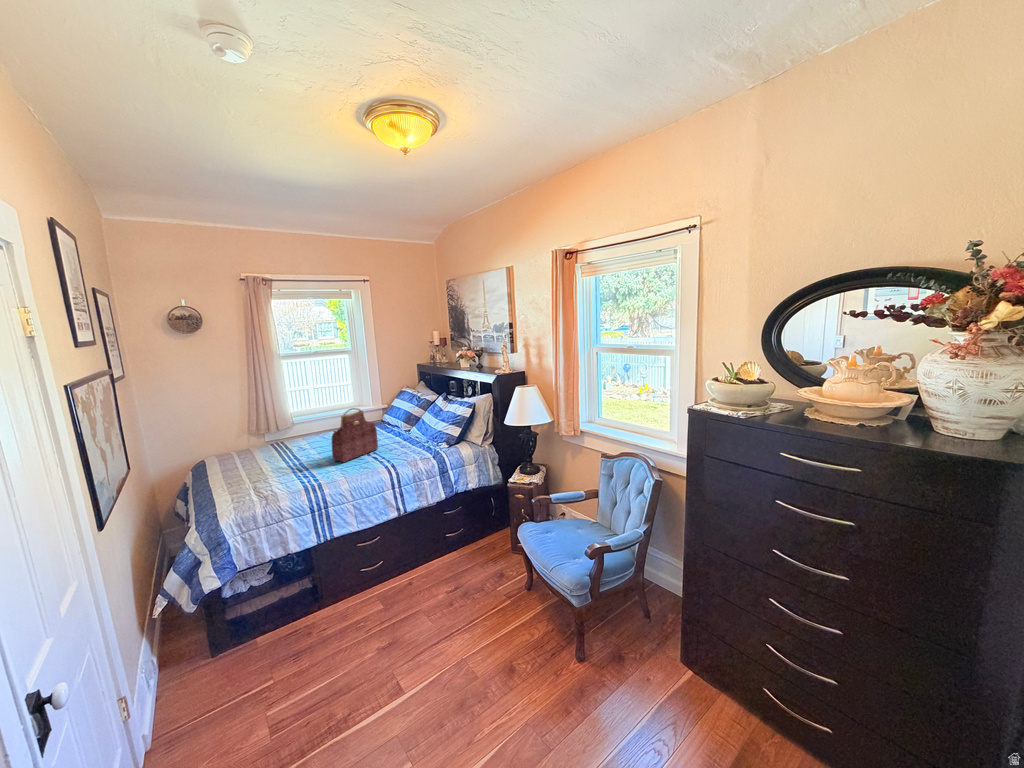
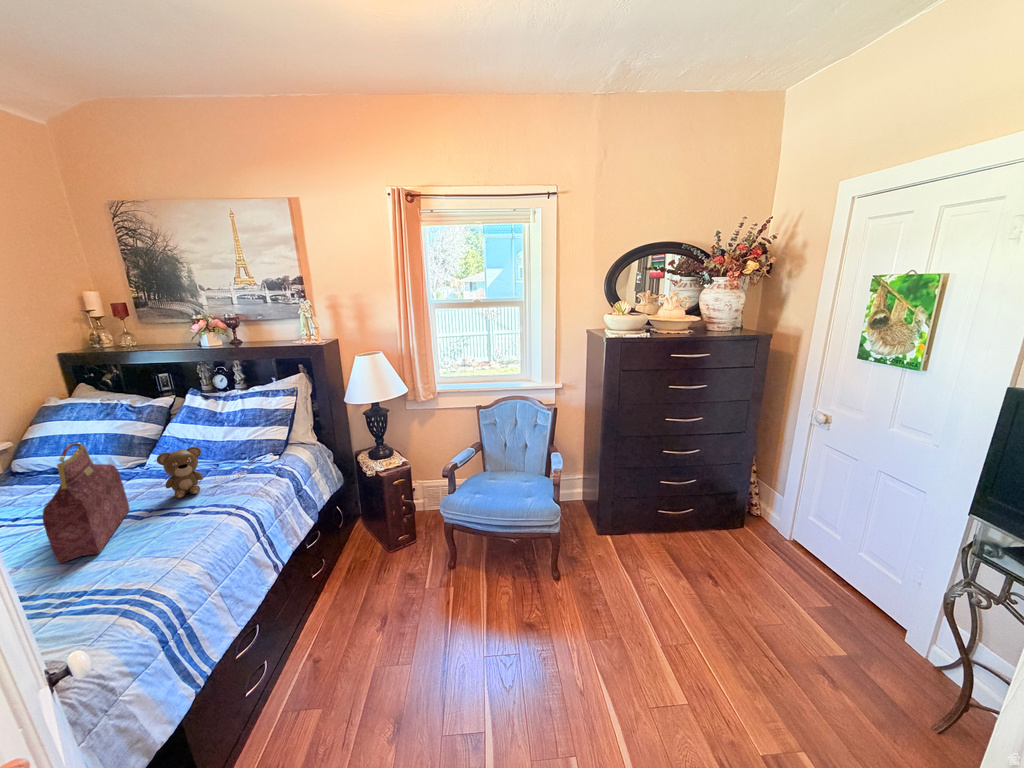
teddy bear: none [391,424,429,452] -> present [157,447,247,498]

